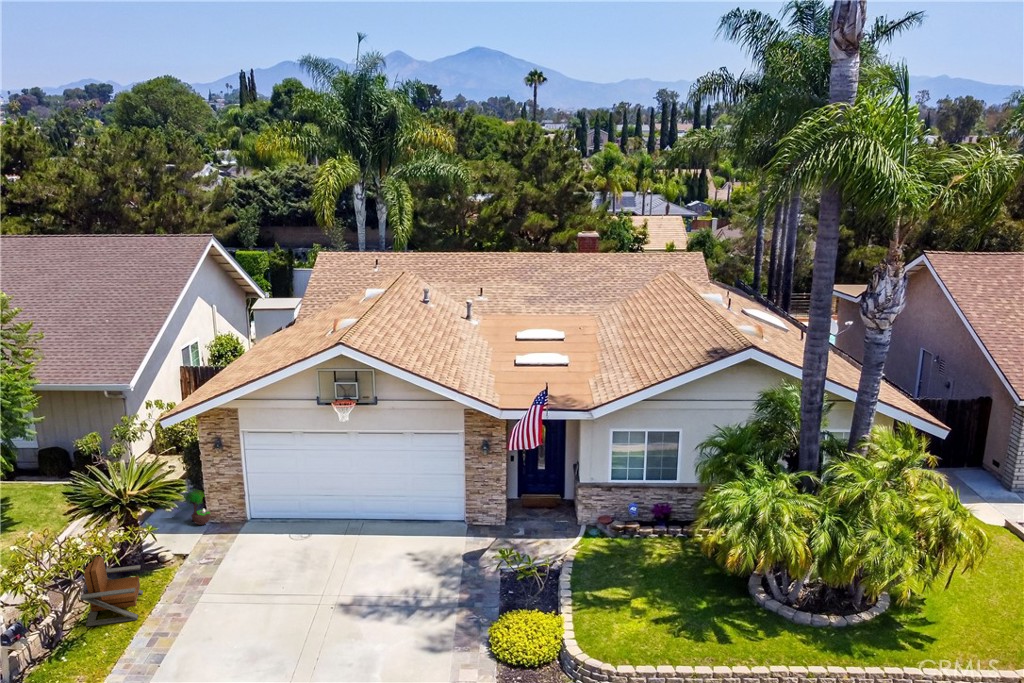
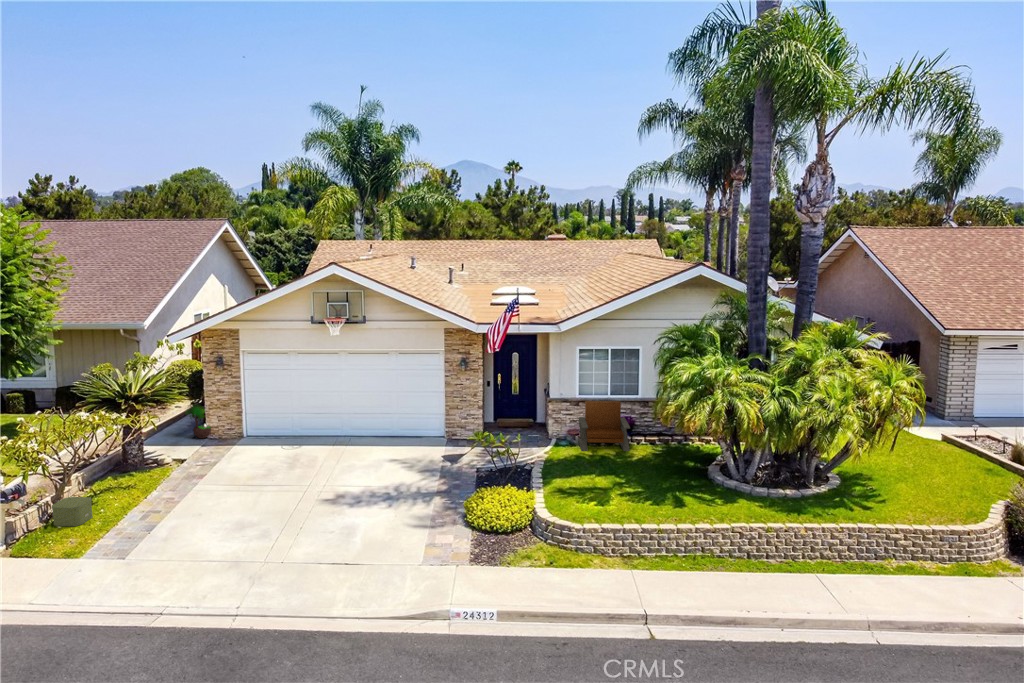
lounge chair: present [81,556,143,626] -> present [578,401,630,451]
storage box: none [60,621,101,655] -> present [52,497,93,526]

